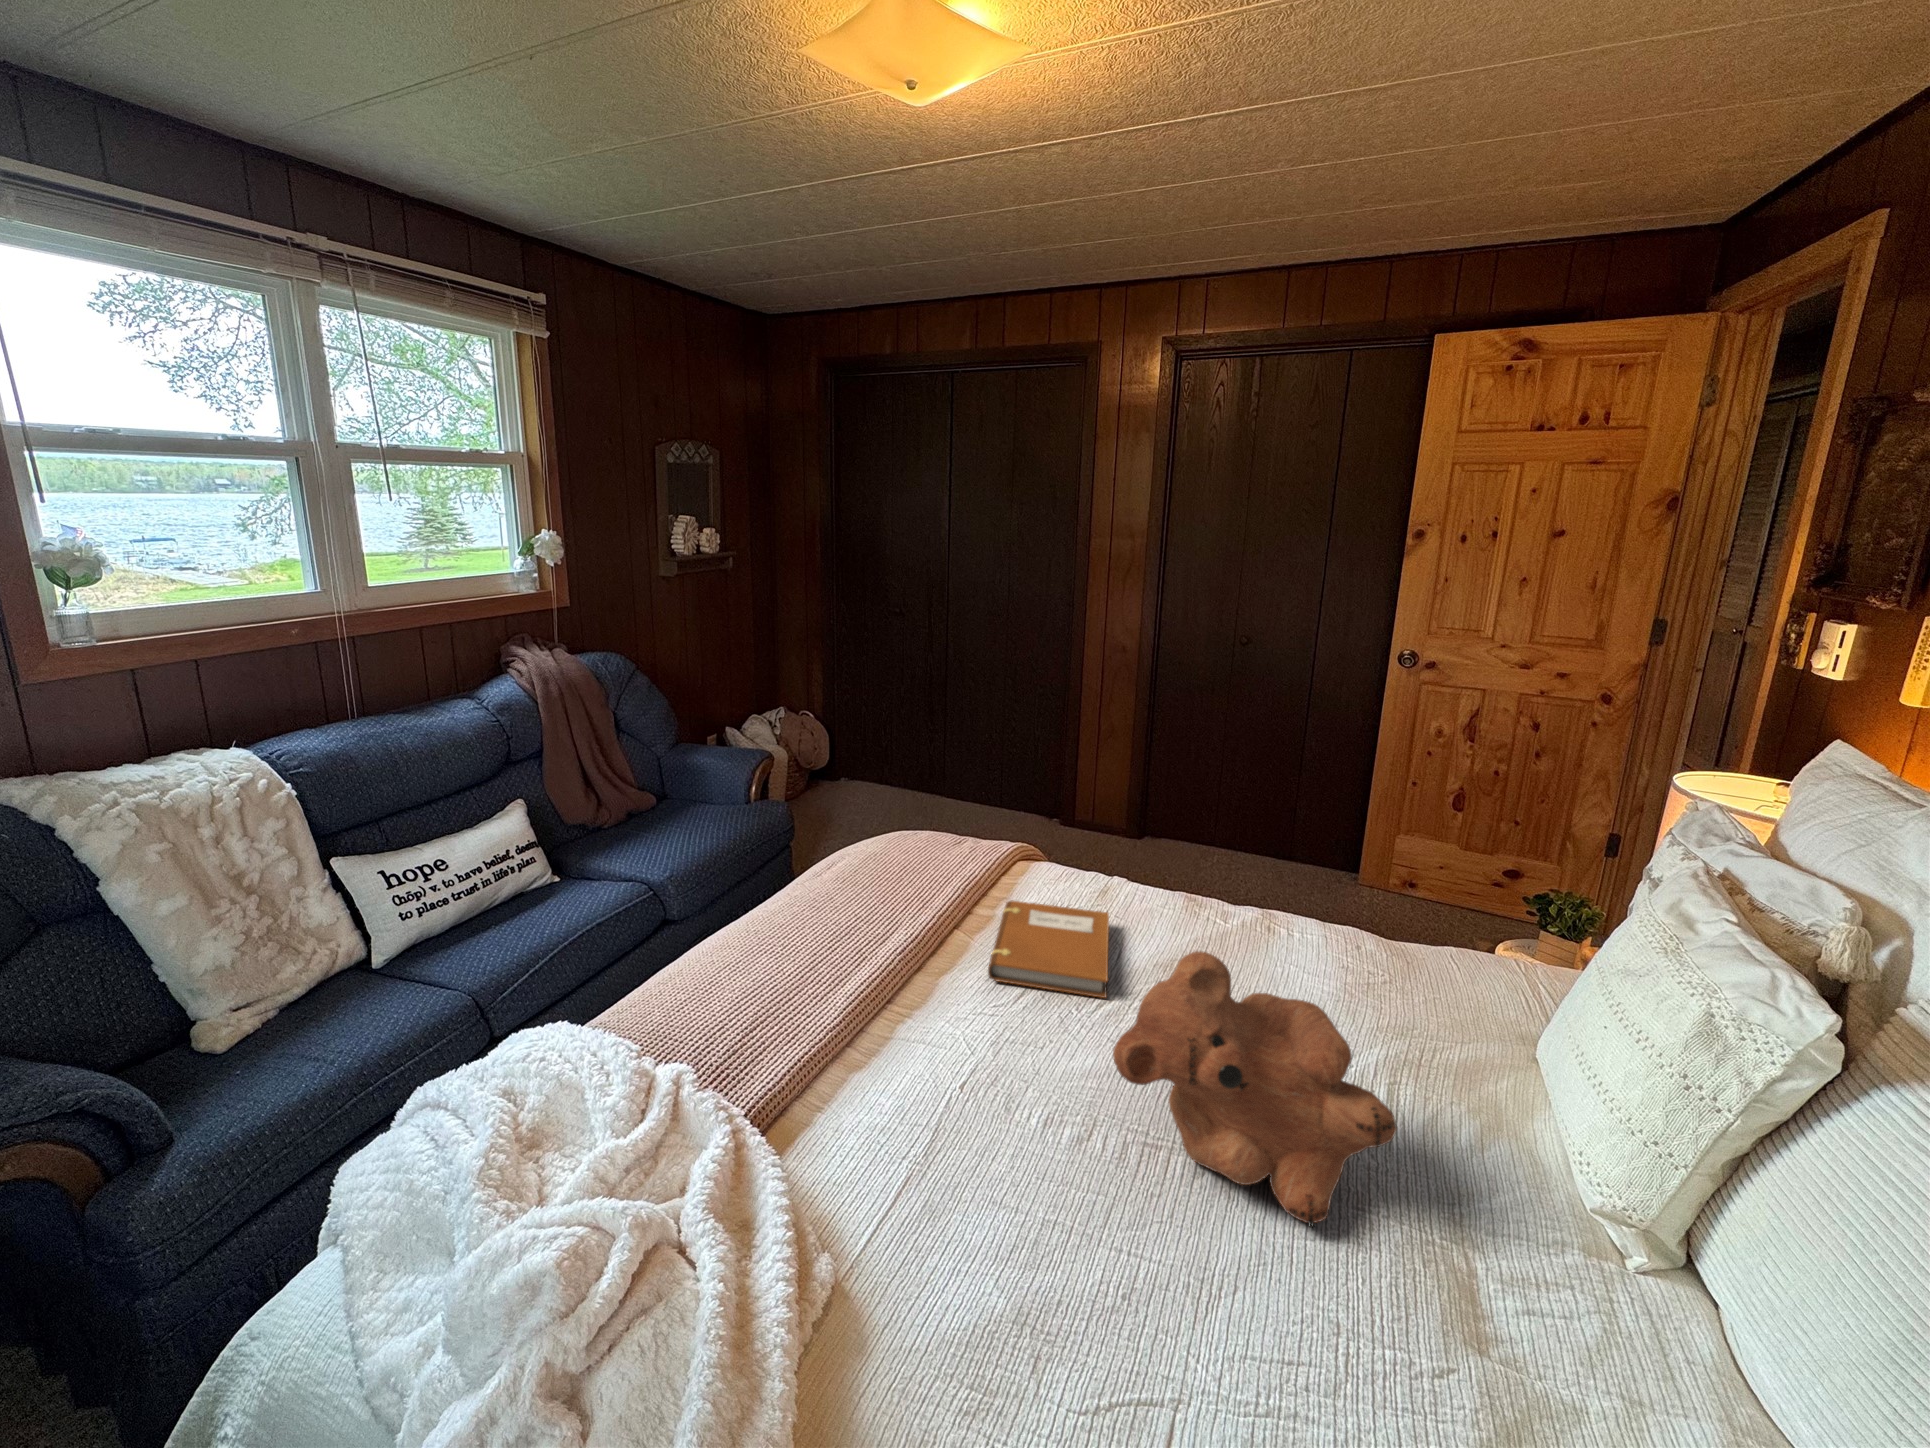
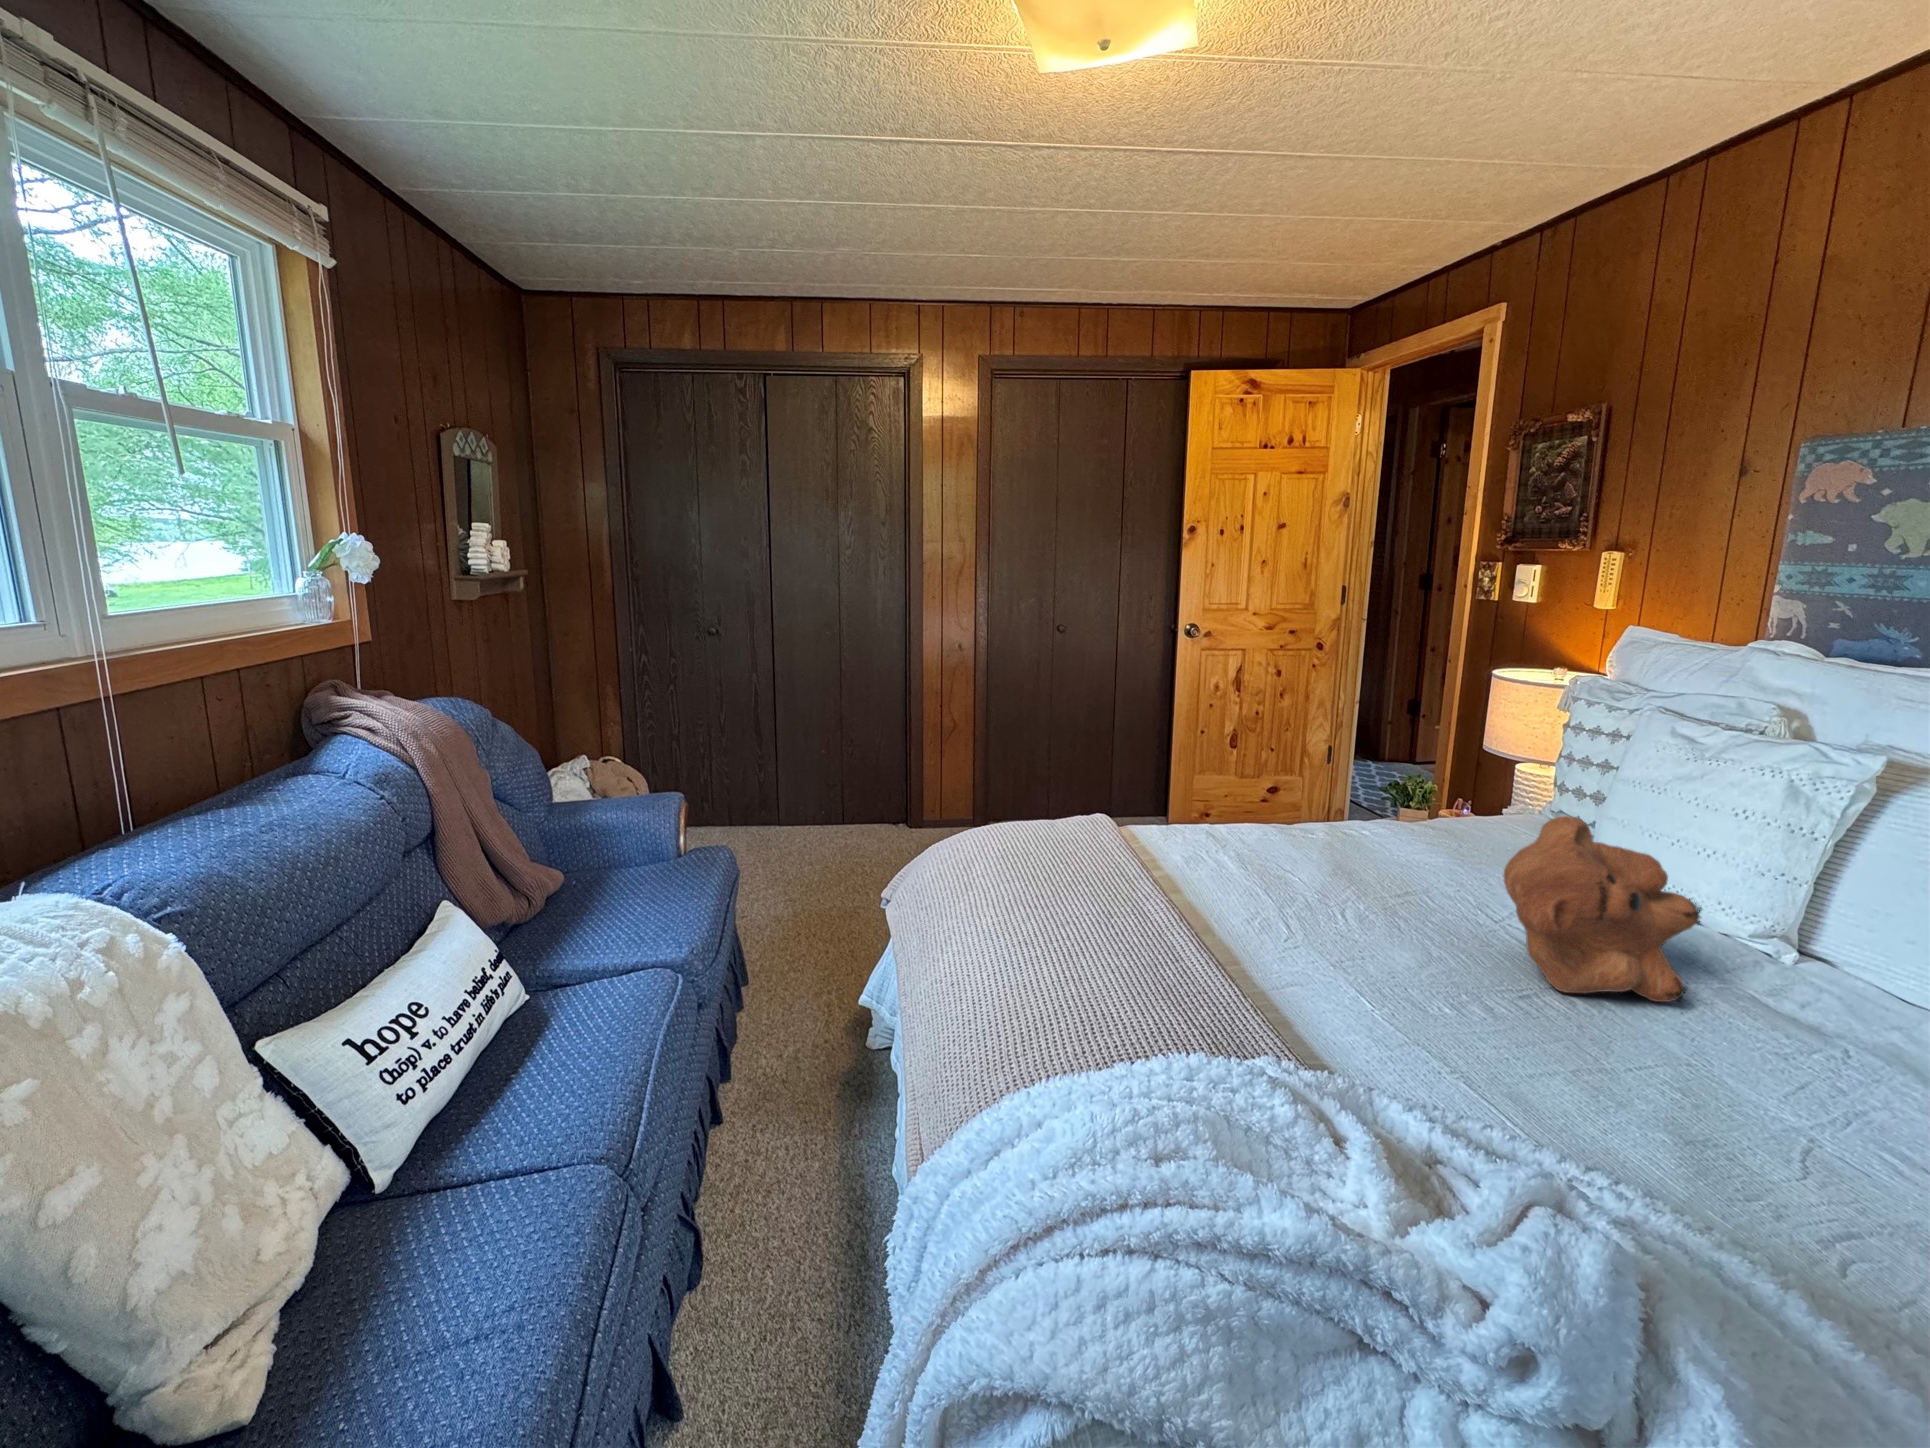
notebook: present [988,900,1109,998] -> none [1175,846,1343,922]

